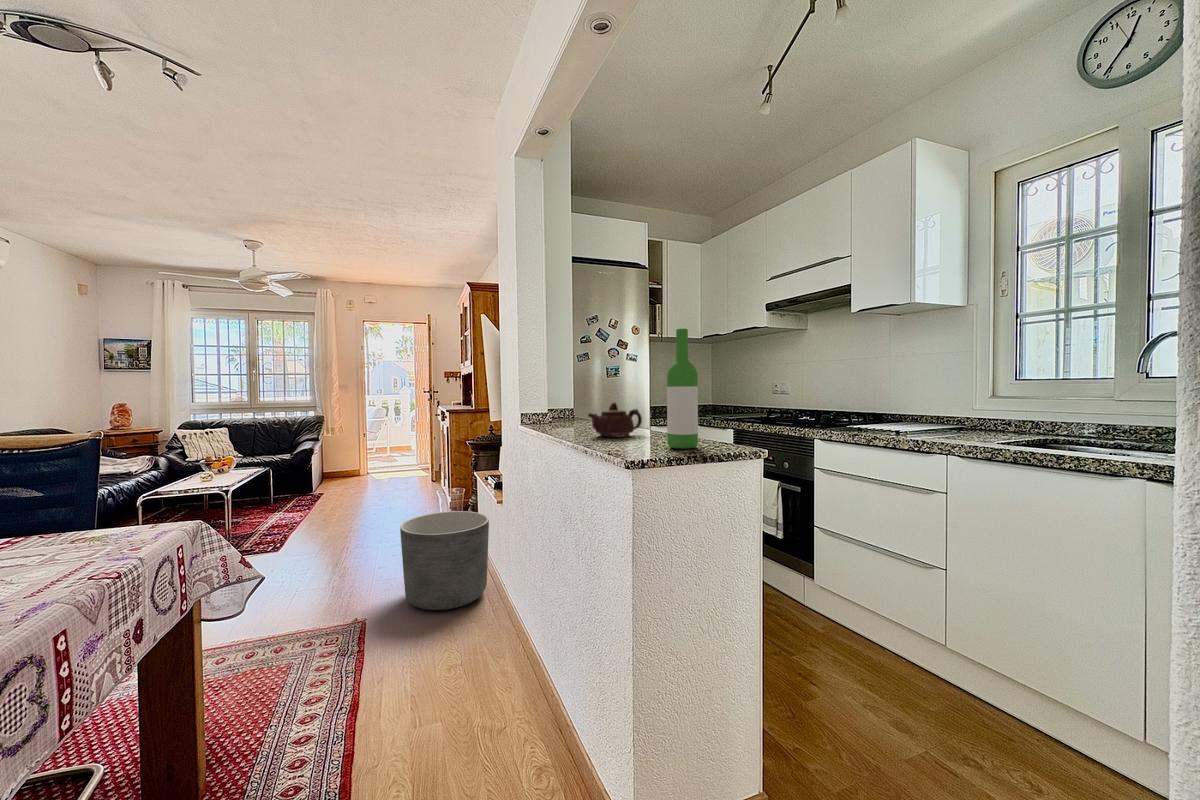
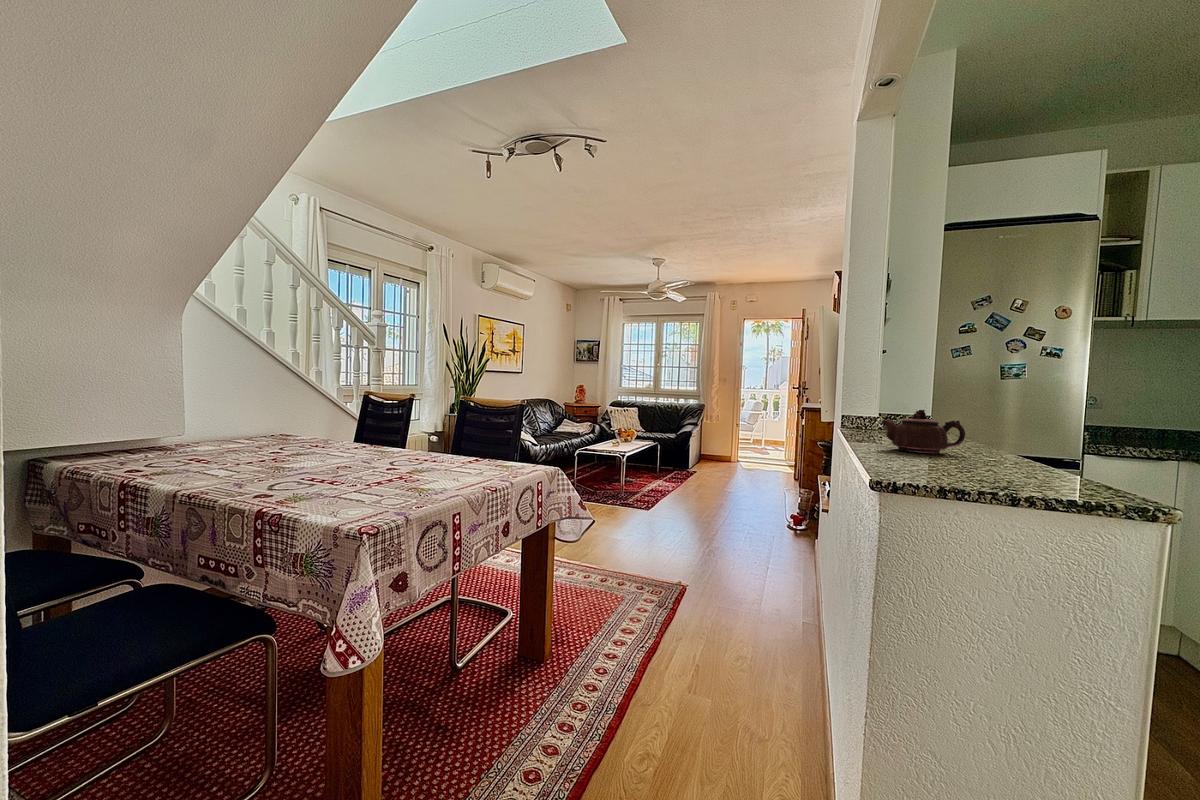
wine bottle: present [667,329,698,449] -> none [961,314,1019,479]
planter: present [400,511,489,610] -> none [725,506,814,605]

